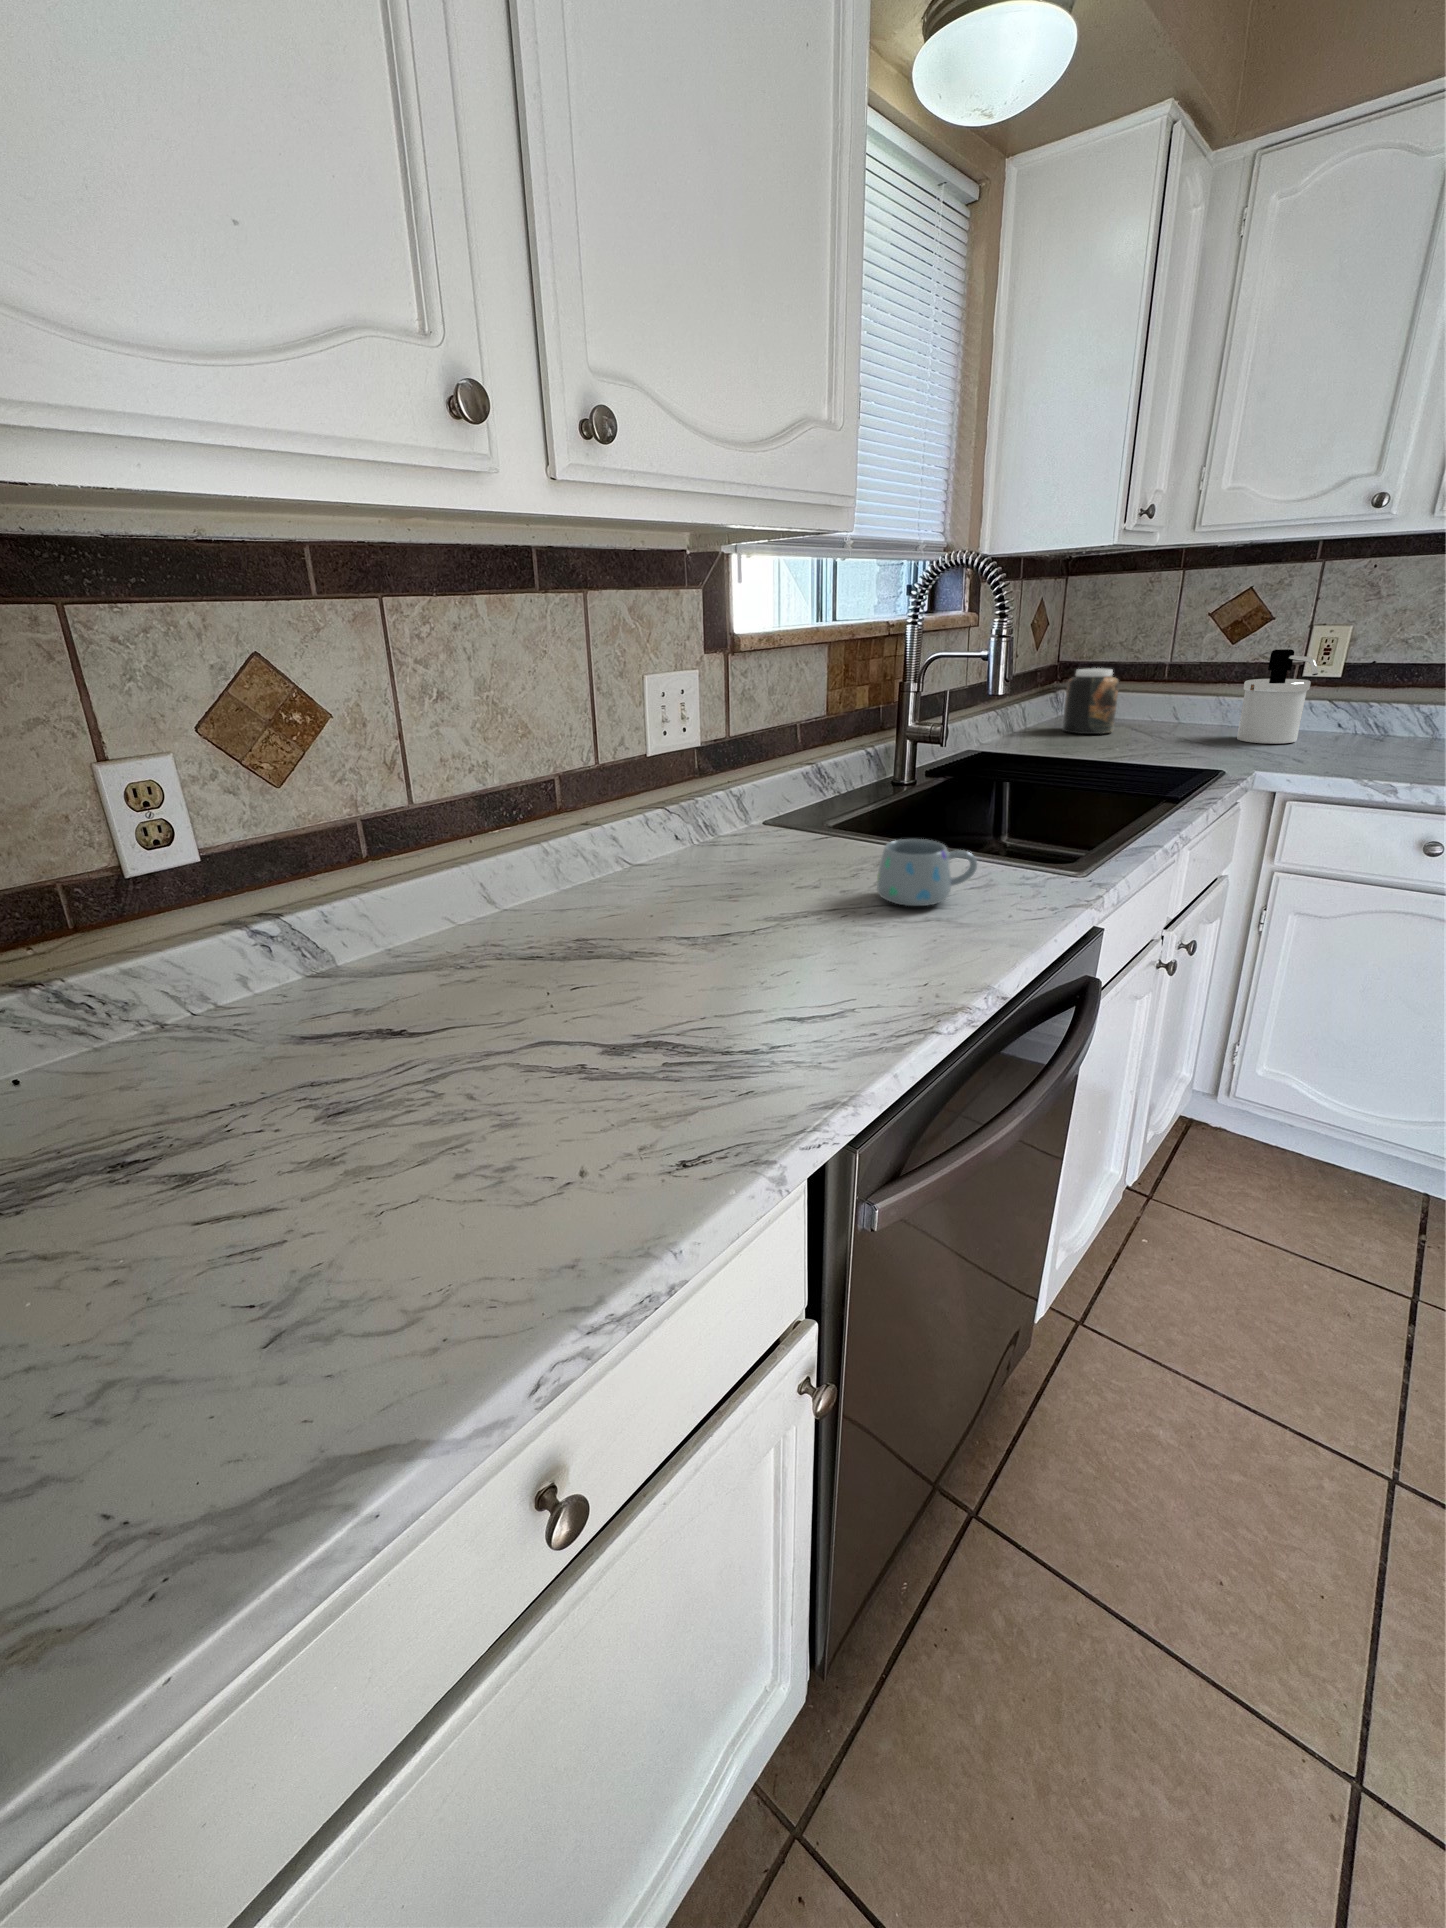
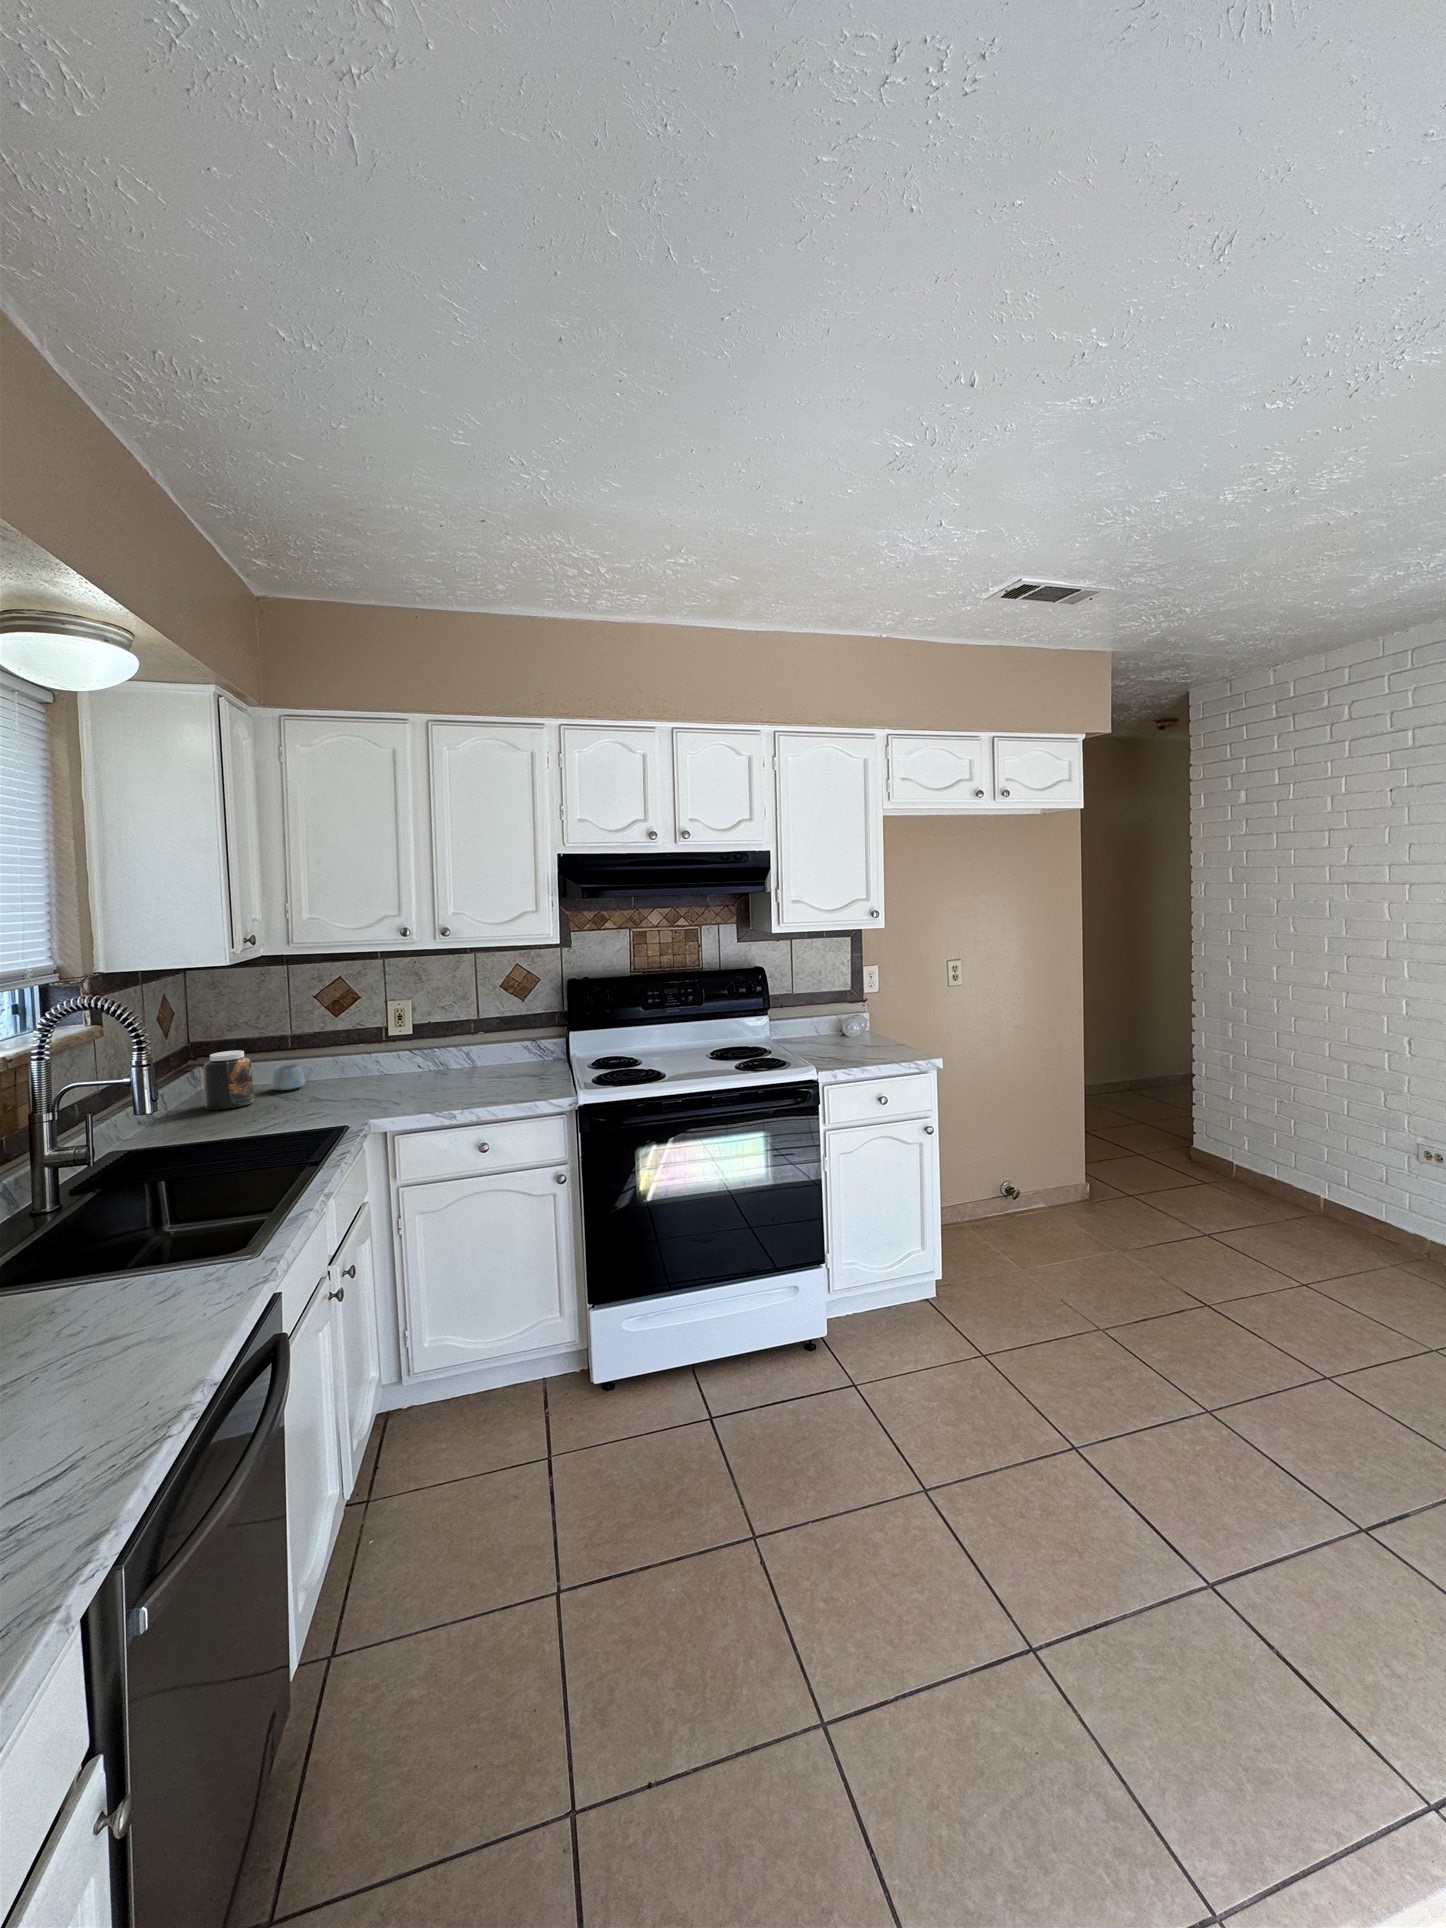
soap dispenser: present [1237,649,1318,744] -> none [350,1023,395,1092]
mug: present [877,839,977,906] -> present [271,1064,313,1090]

